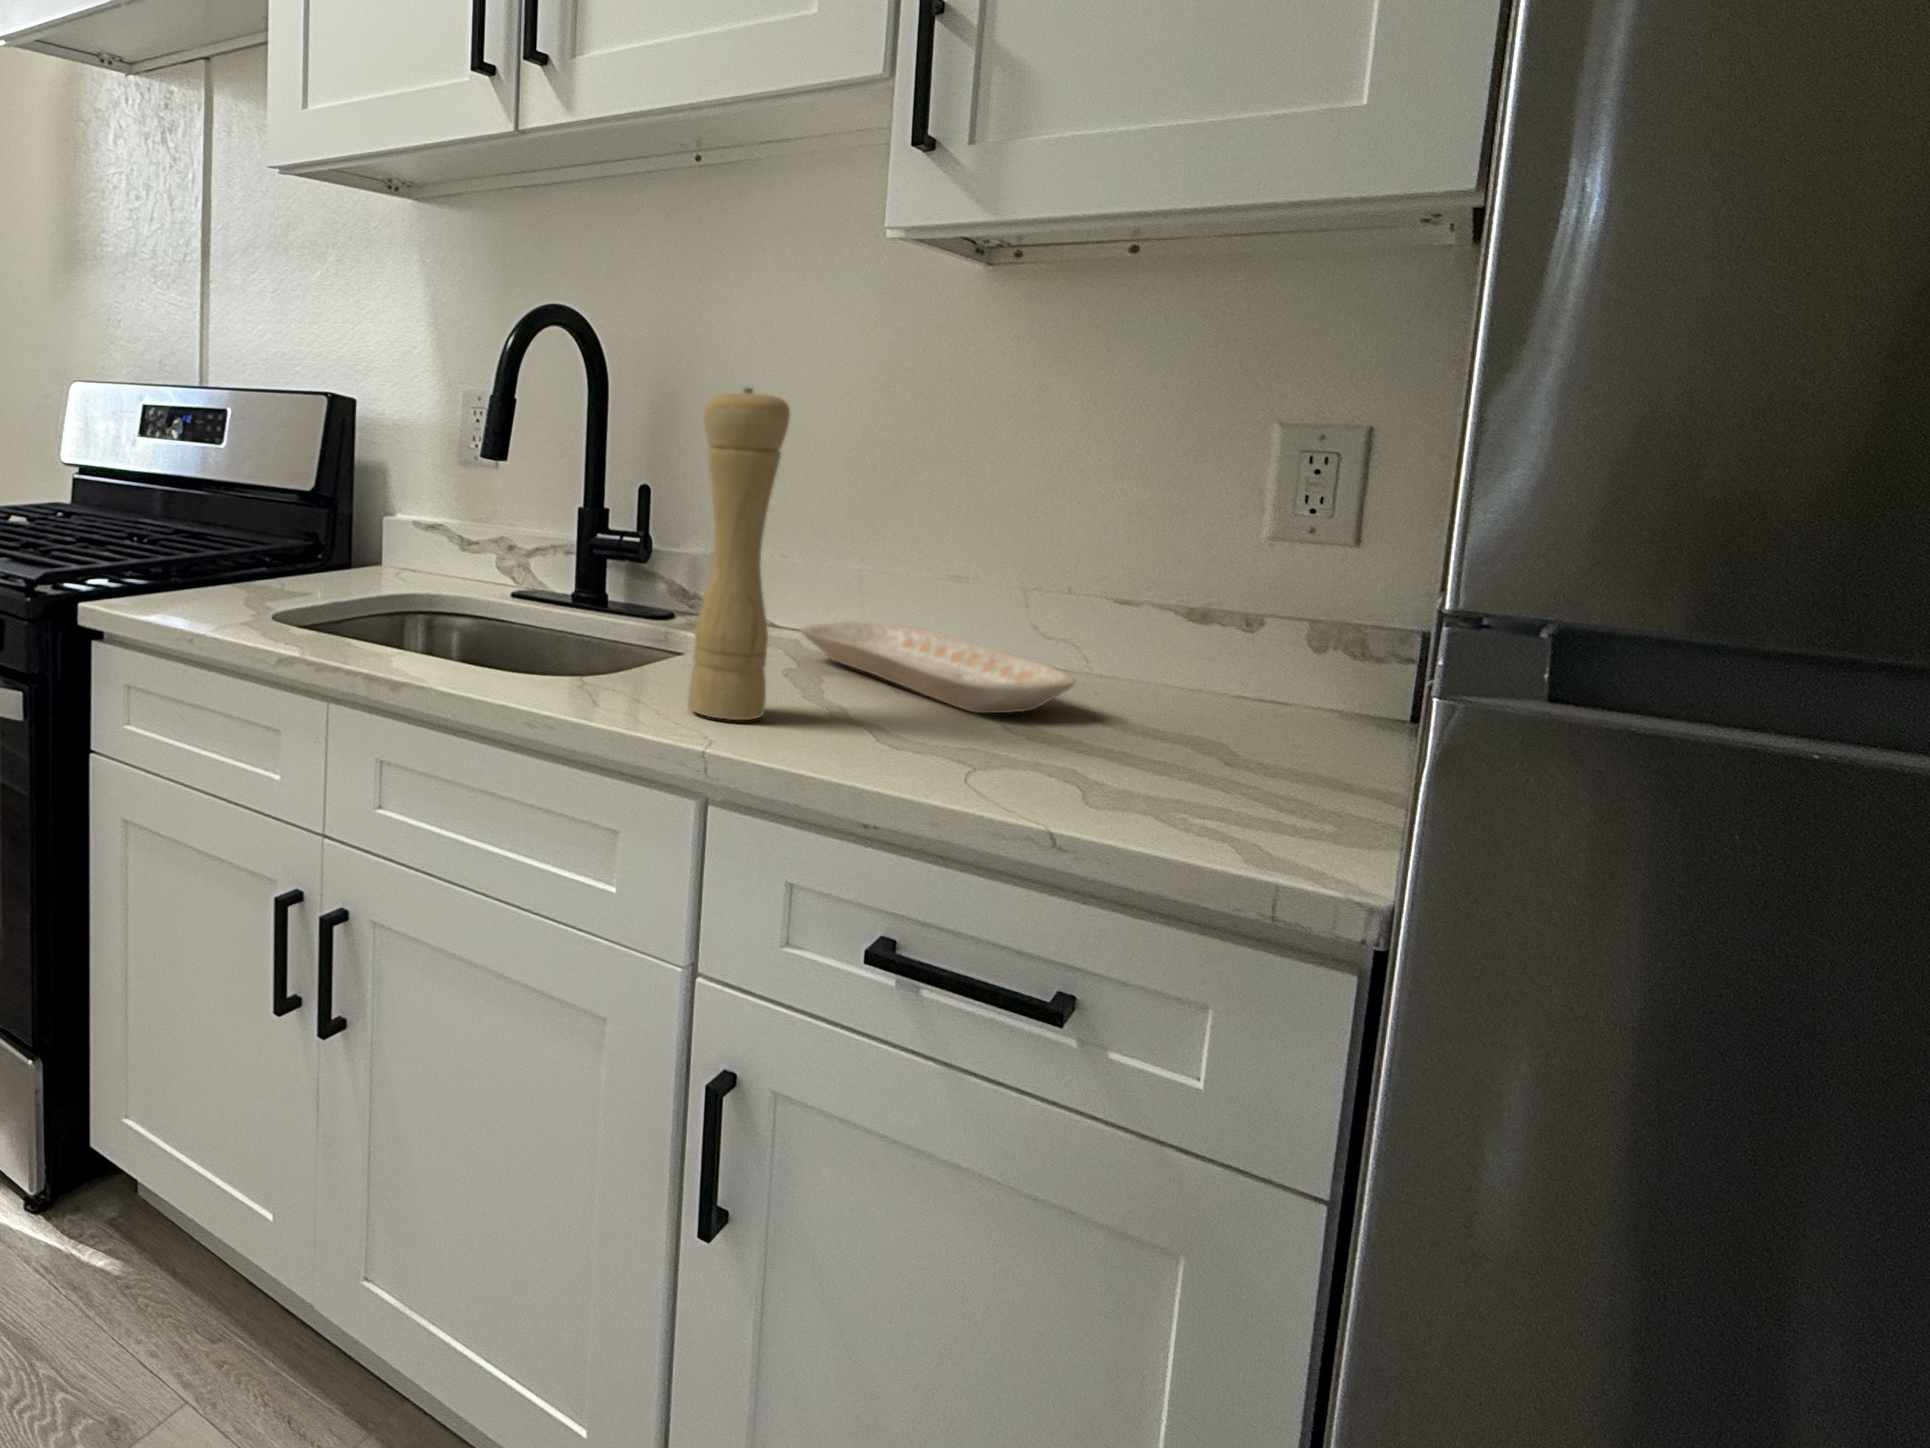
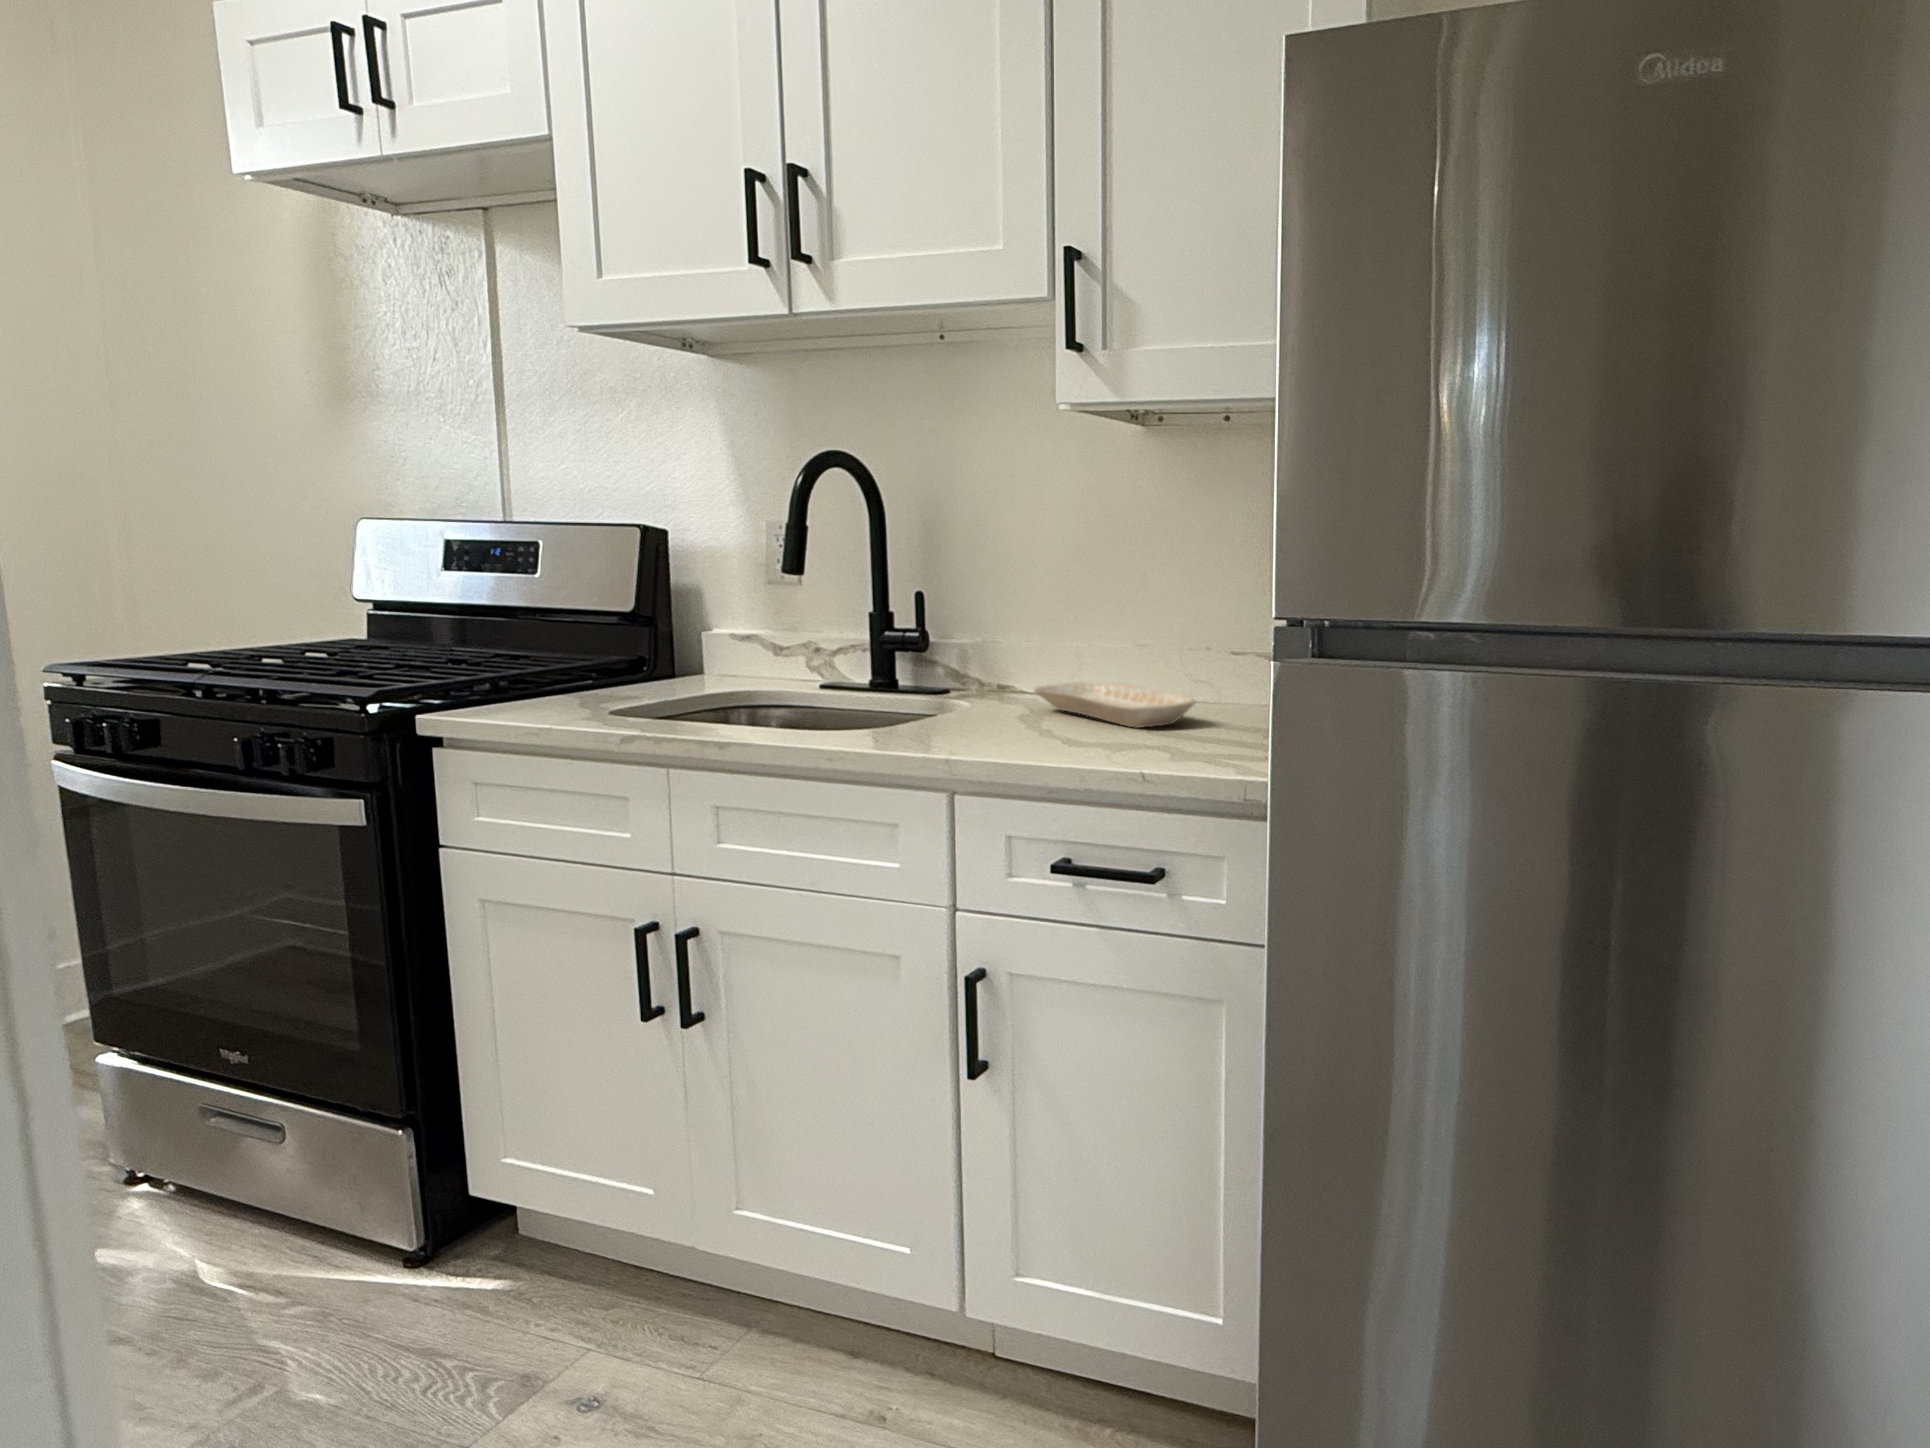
pepper mill: present [688,388,790,720] -> none [936,513,995,741]

